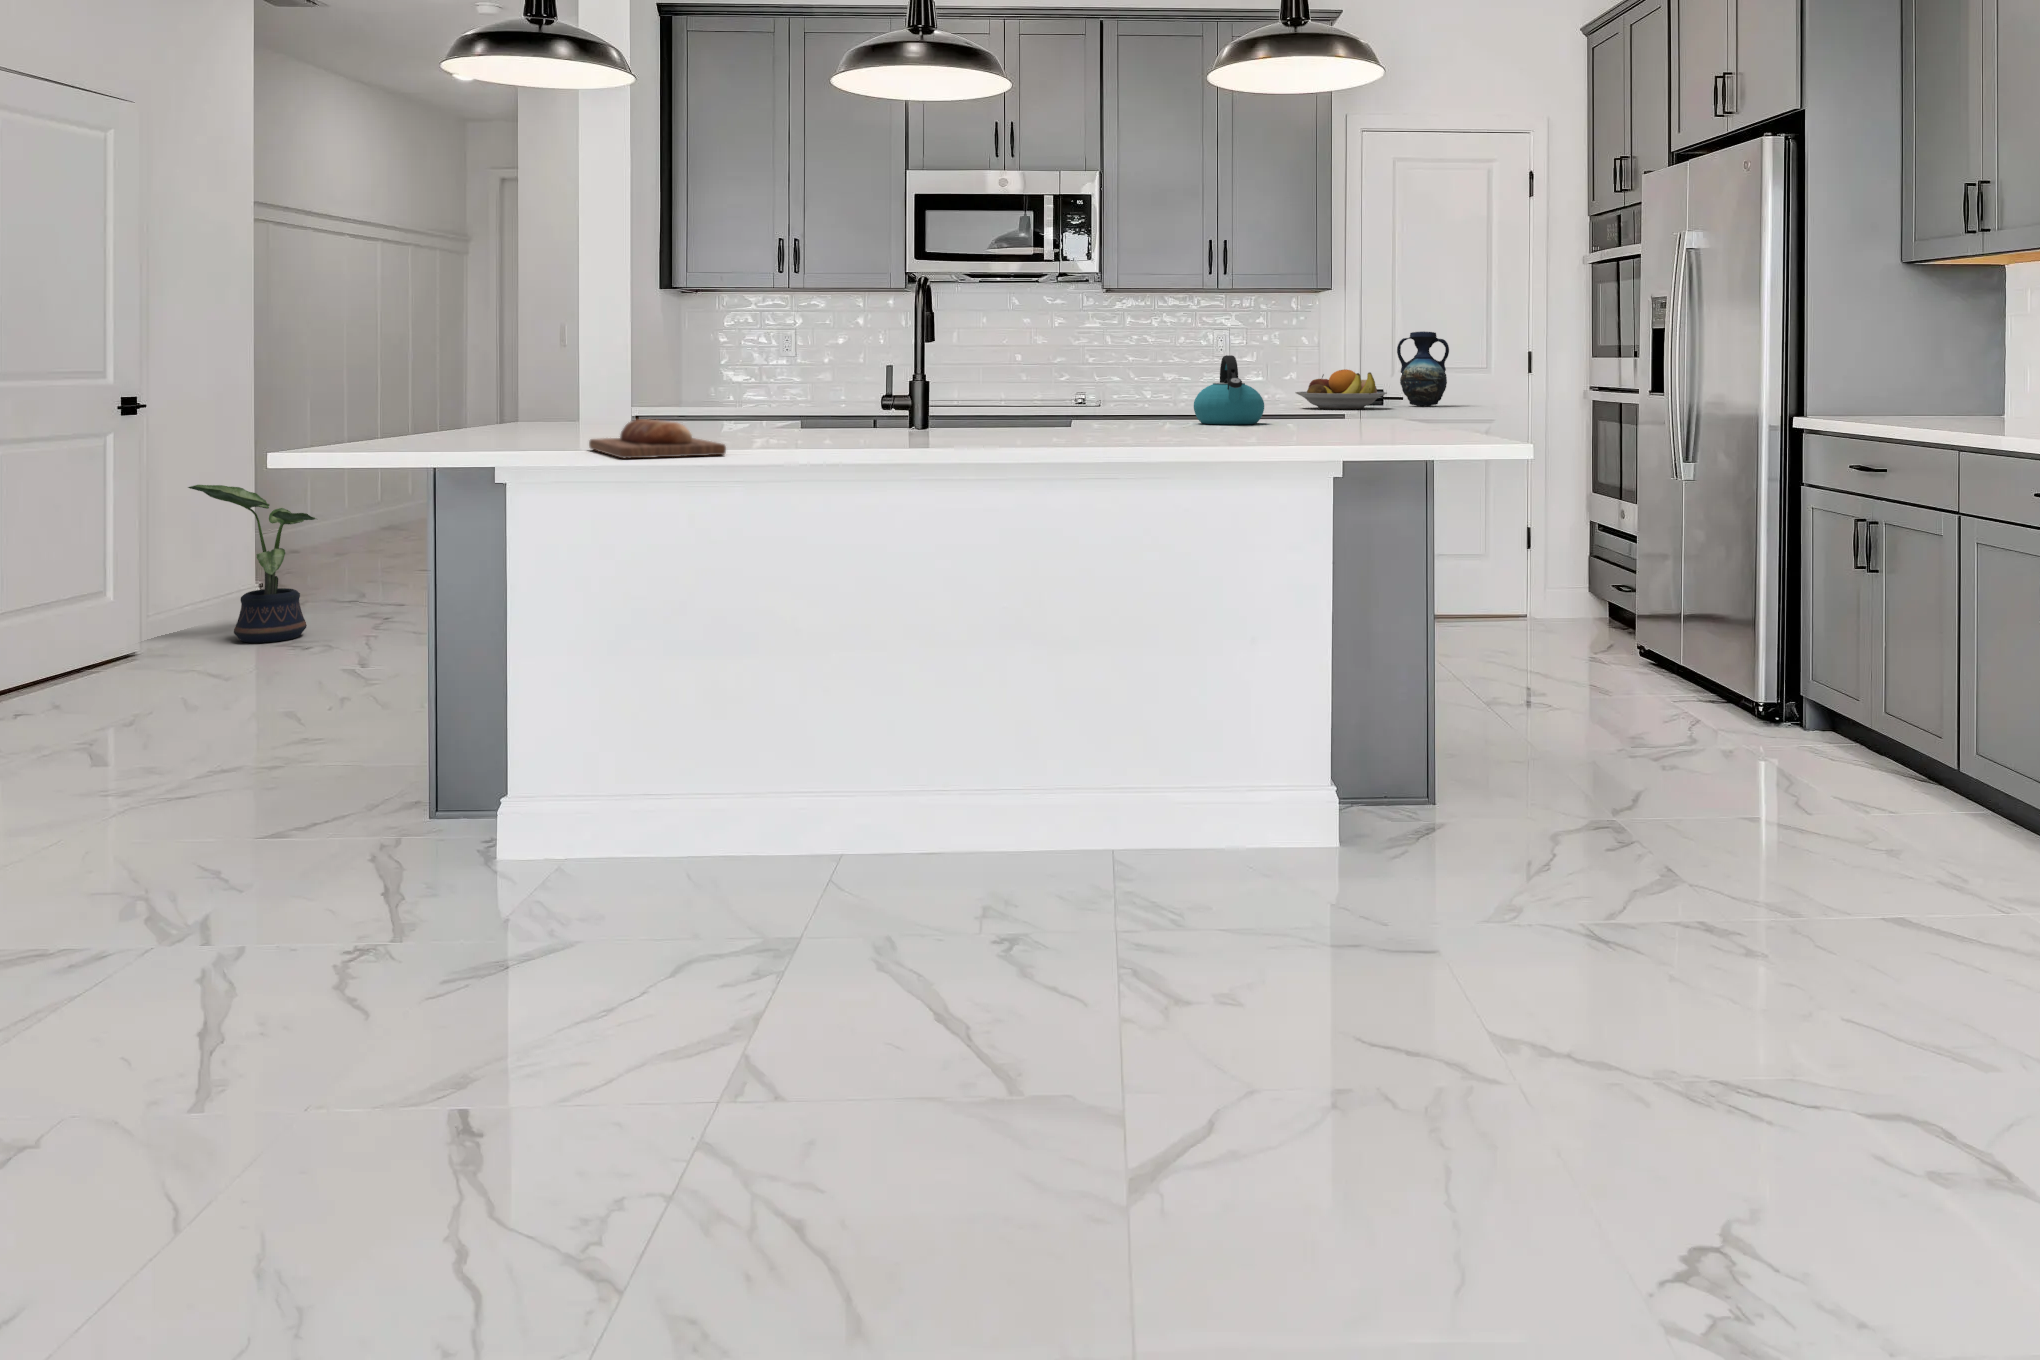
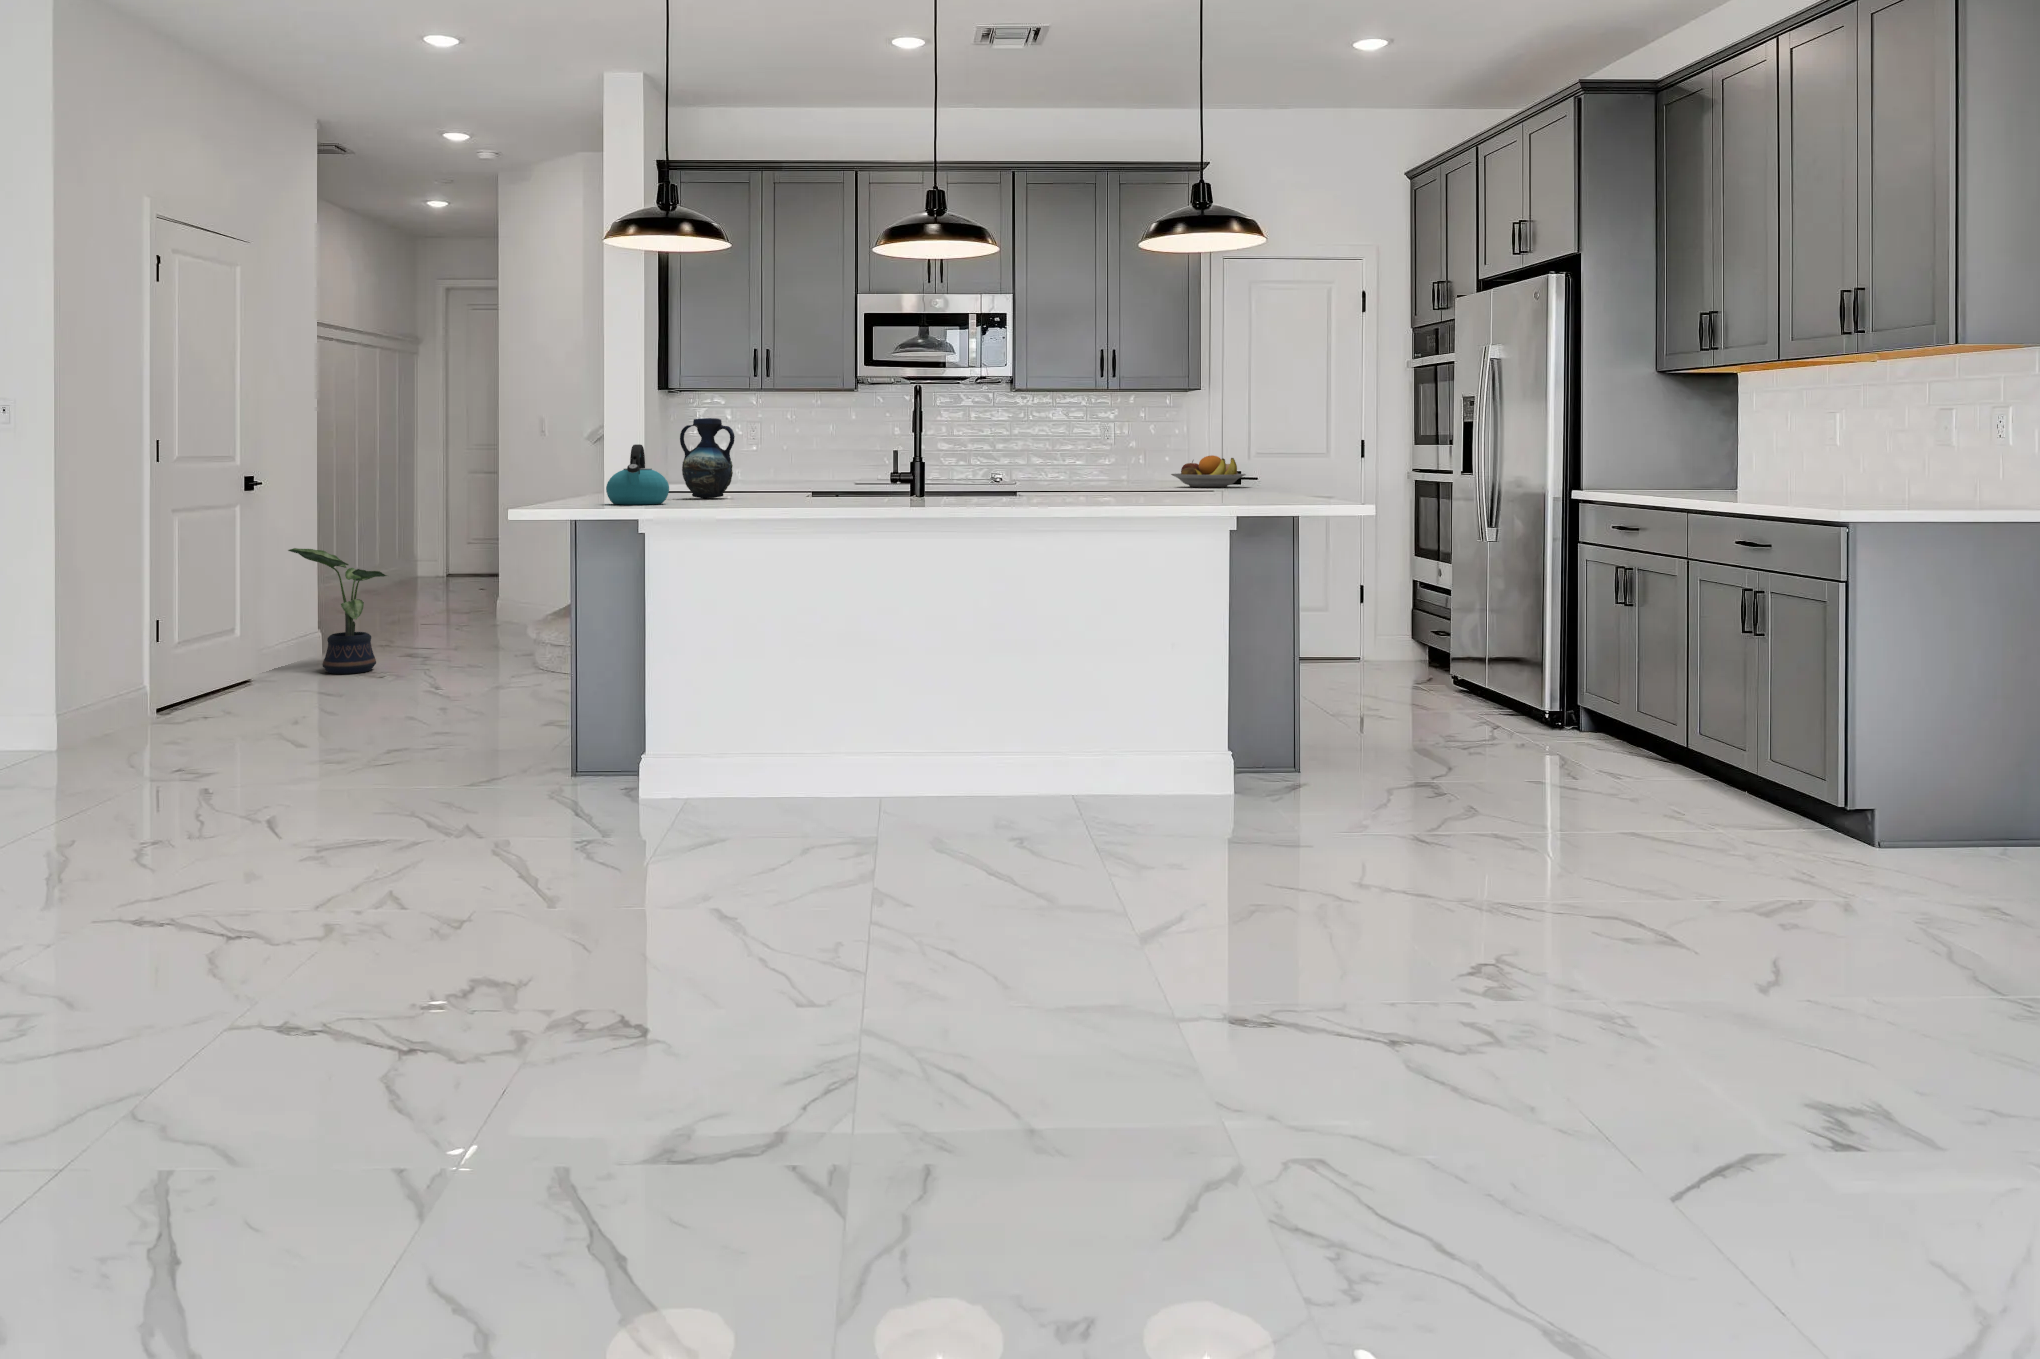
vase: present [1397,331,1449,406] -> present [680,418,735,498]
kettle: present [1194,355,1264,424] -> present [606,444,669,505]
bread loaf: present [589,419,726,458] -> none [714,489,821,514]

